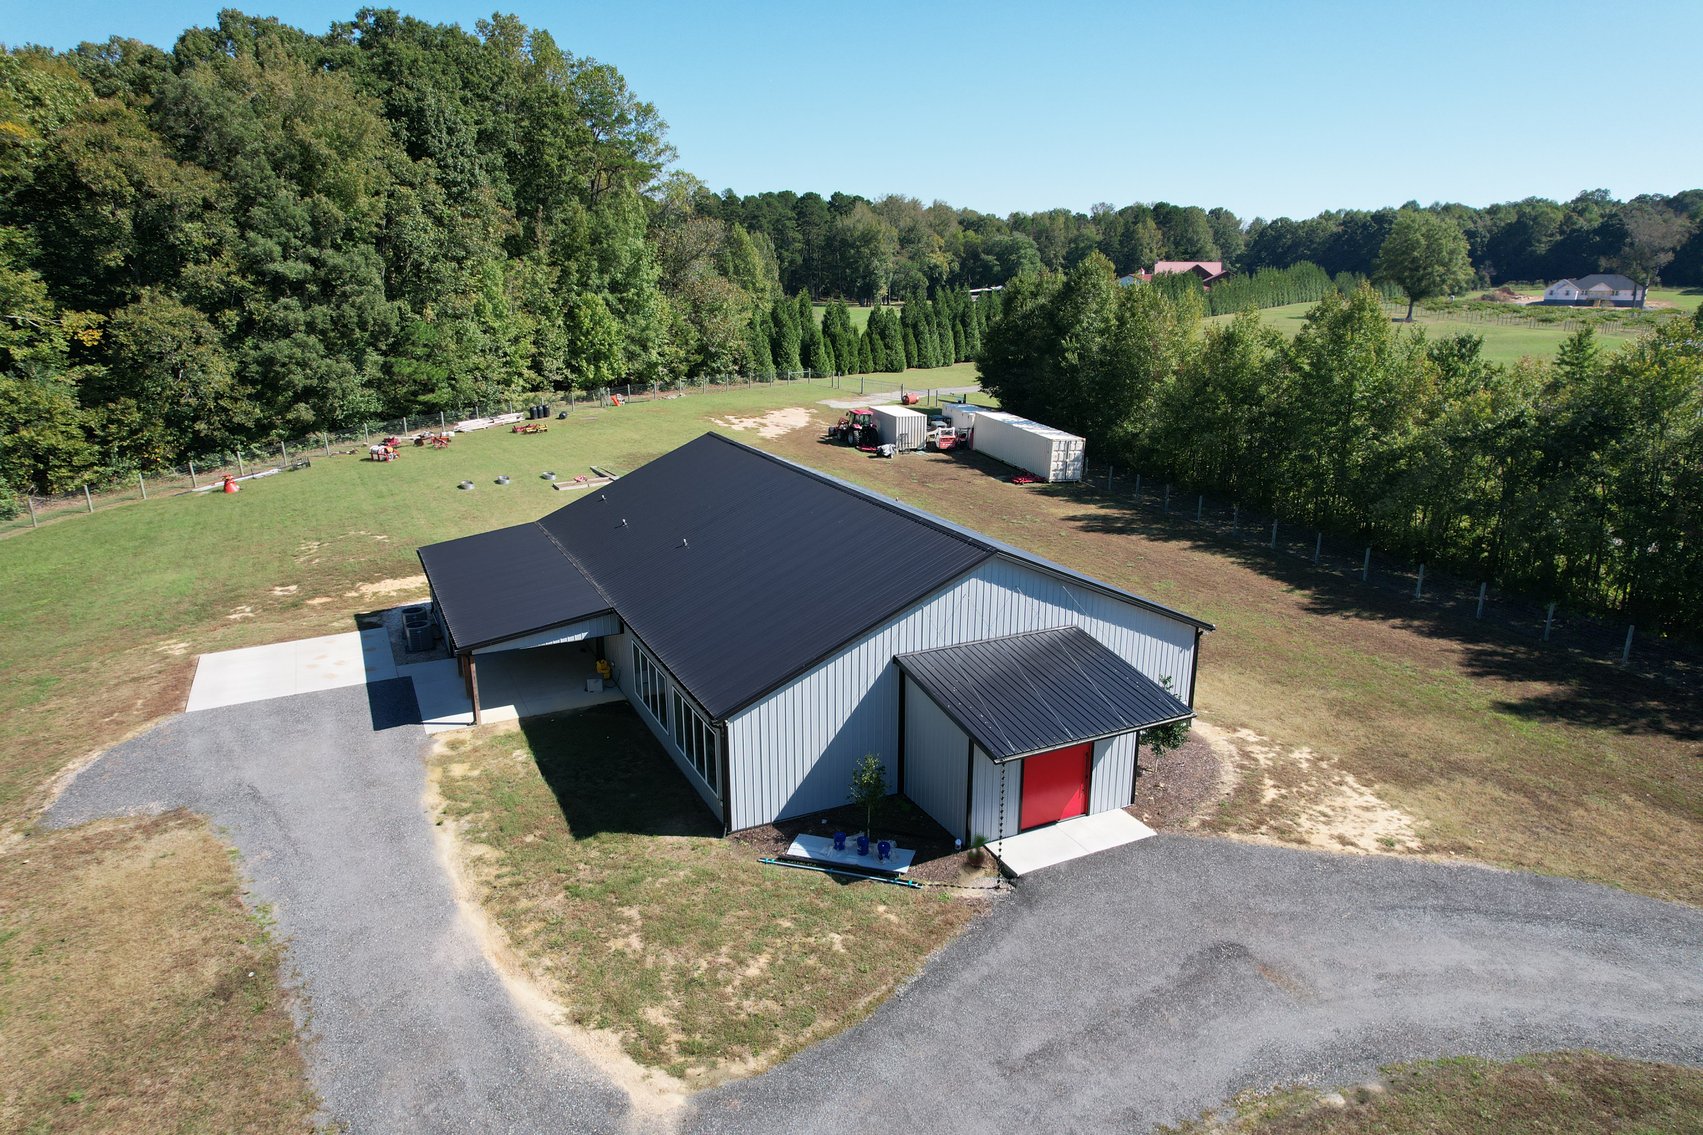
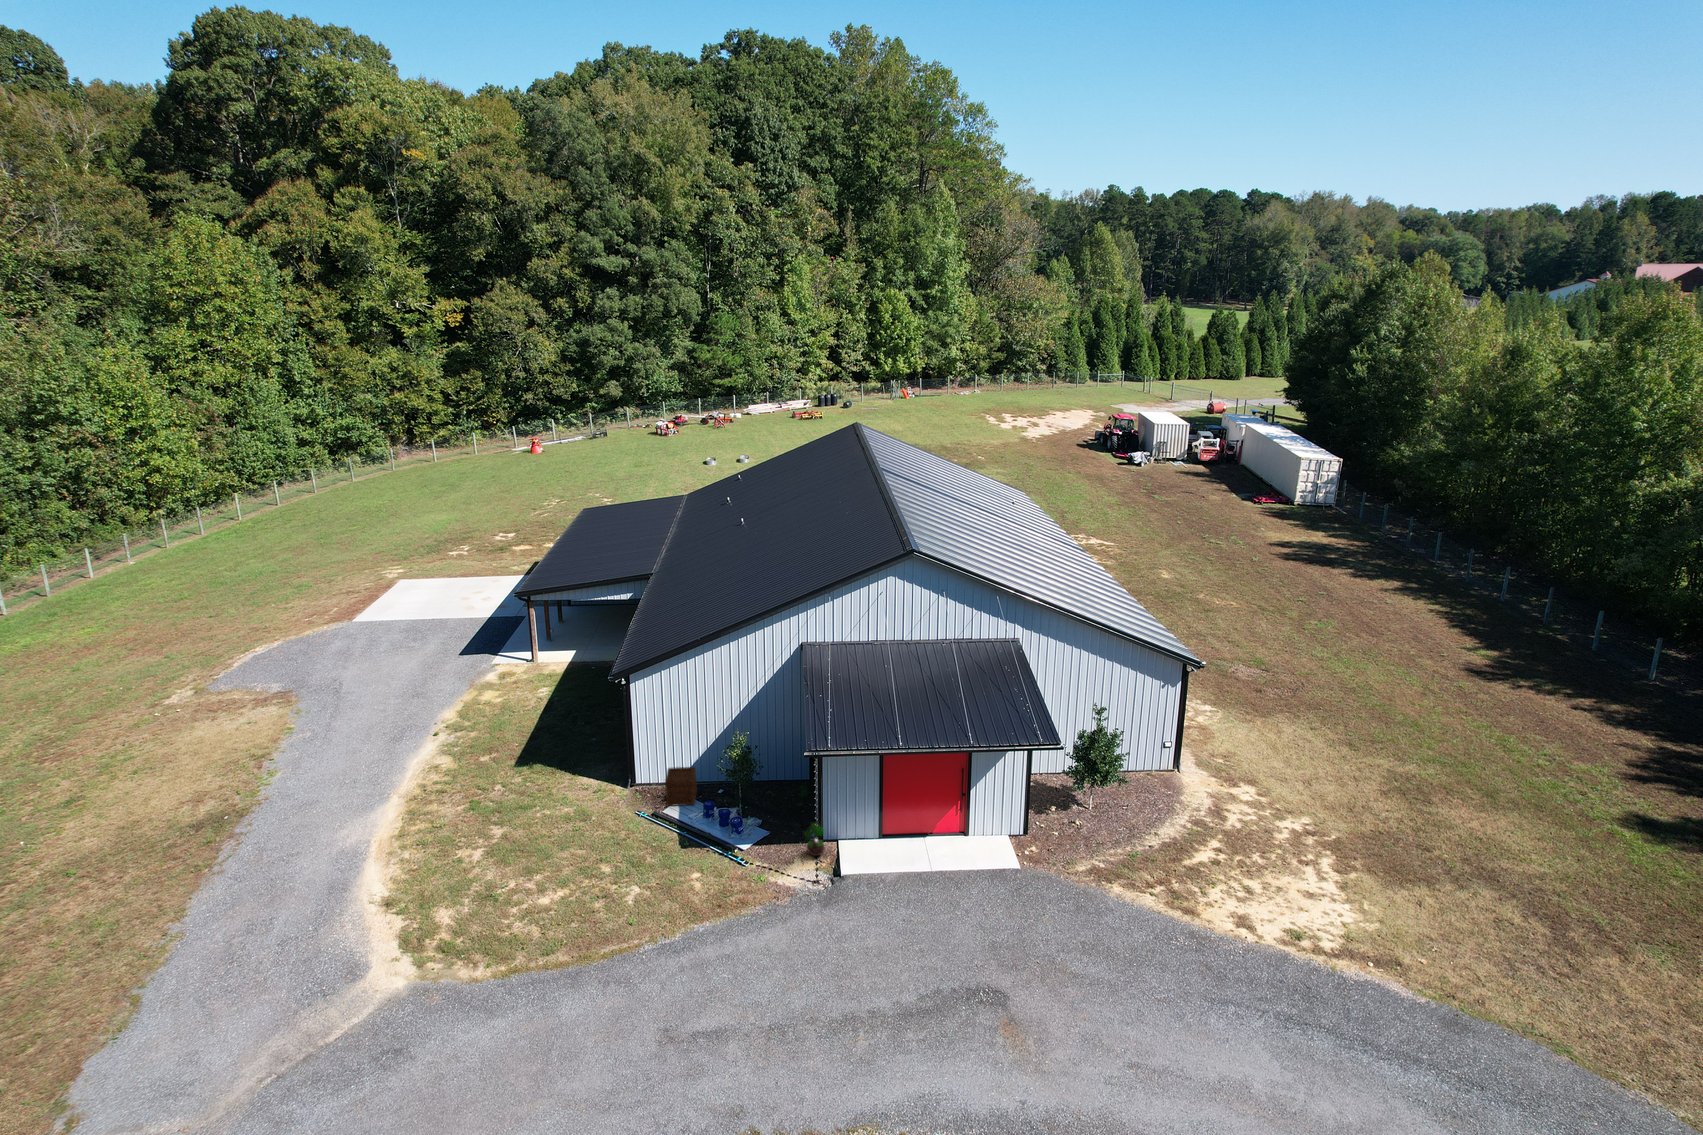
wooden crate: none [774,803,814,850] -> present [665,767,697,806]

